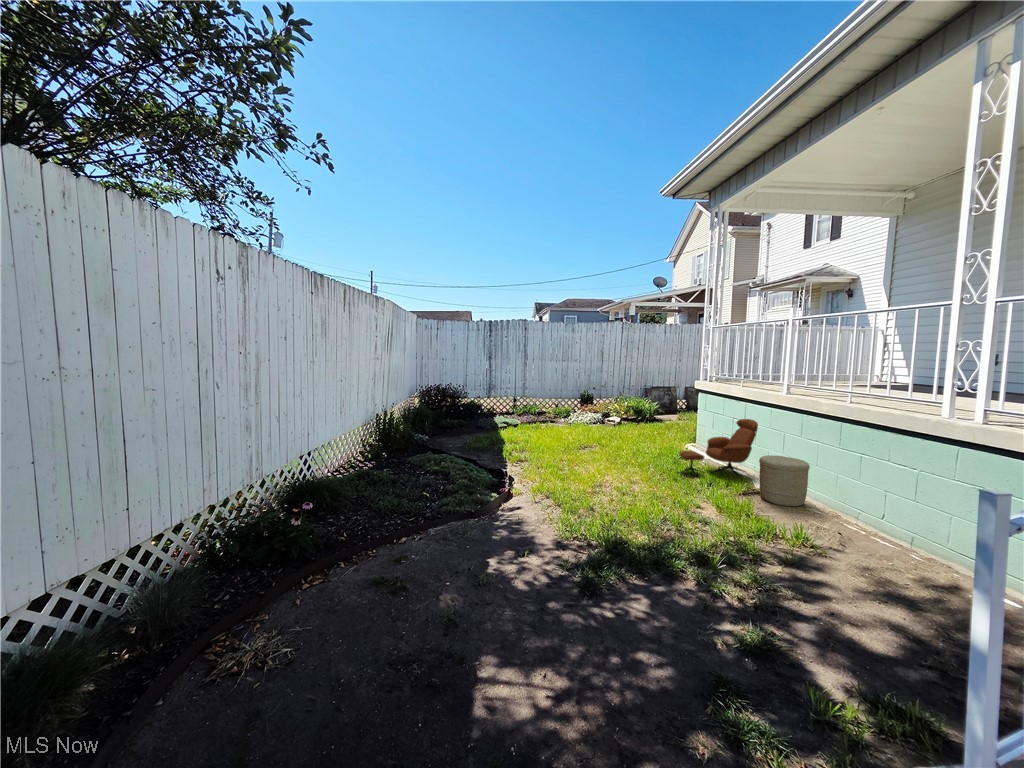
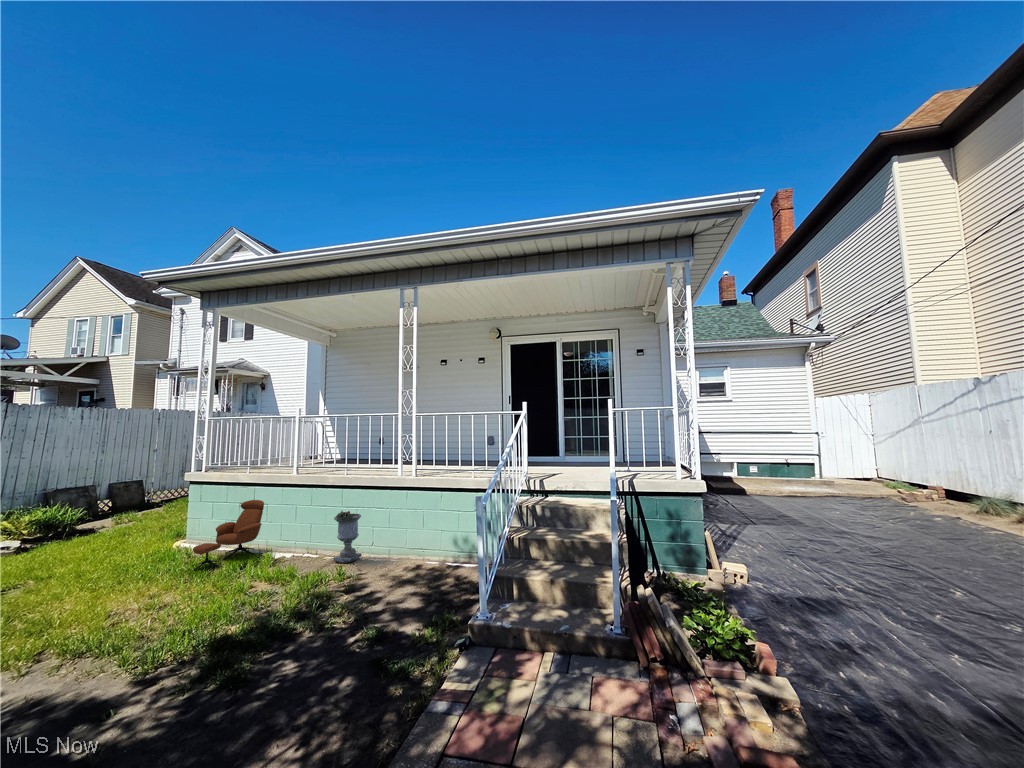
woven basket: present [759,455,810,506] -> none [279,522,317,563]
planter: none [818,455,870,532] -> present [333,511,362,563]

